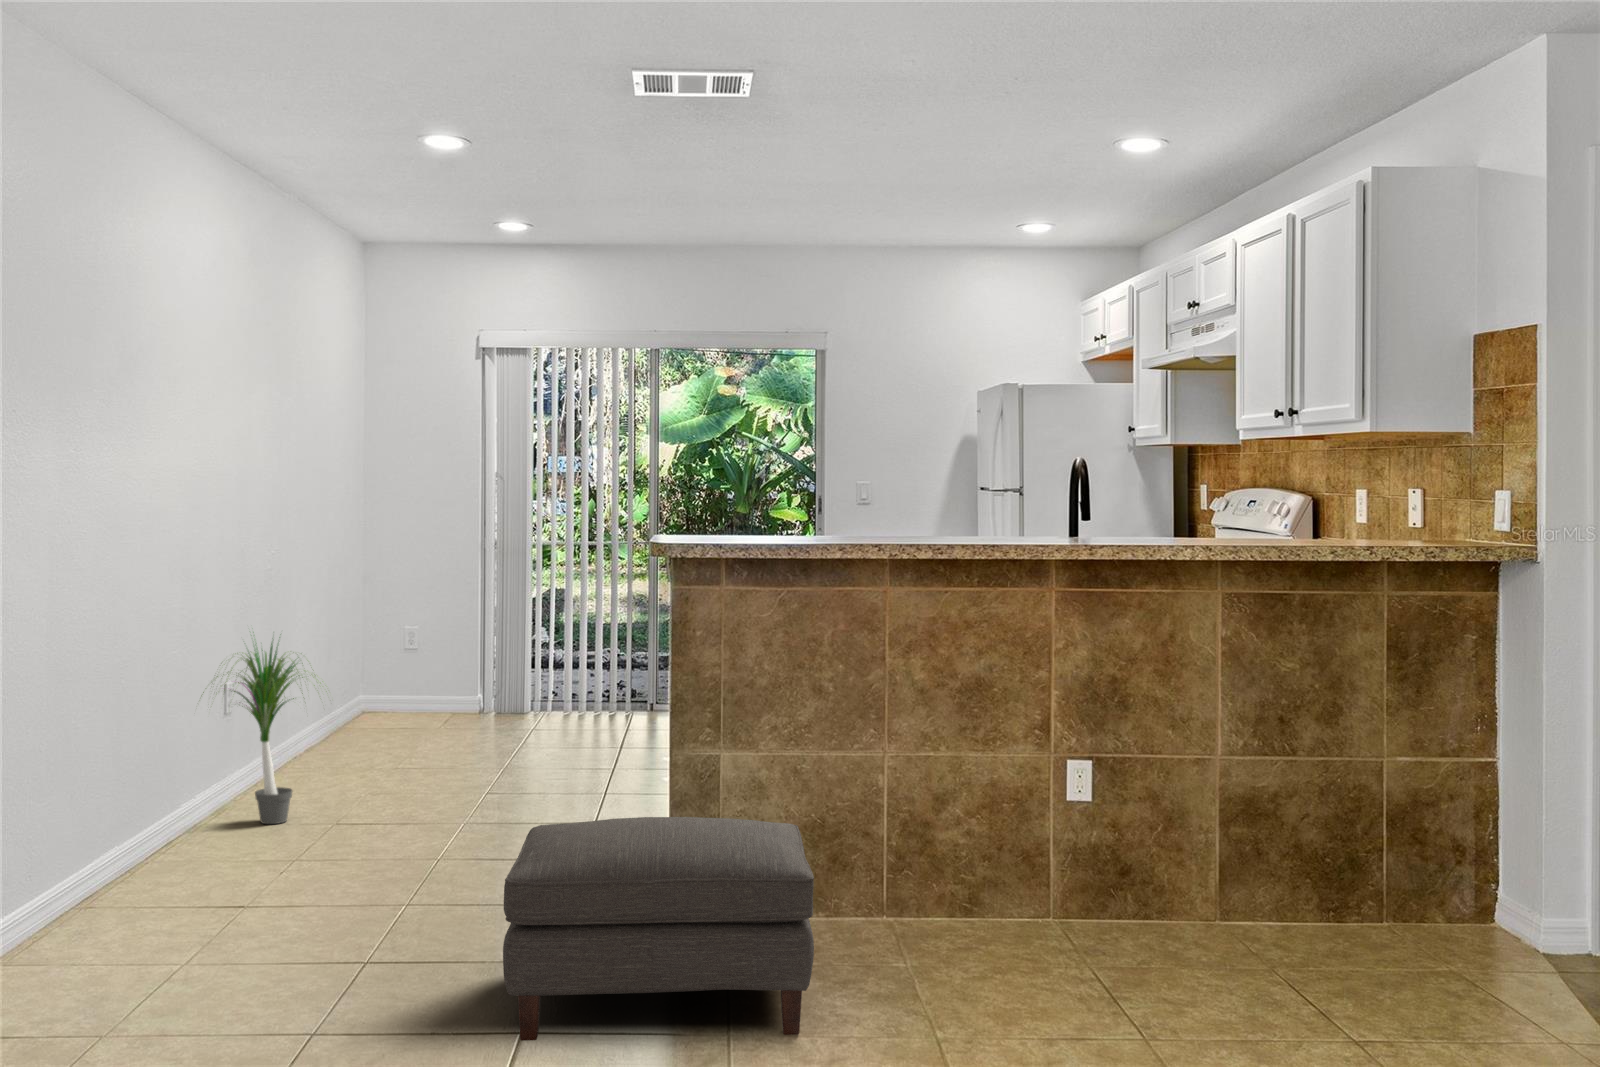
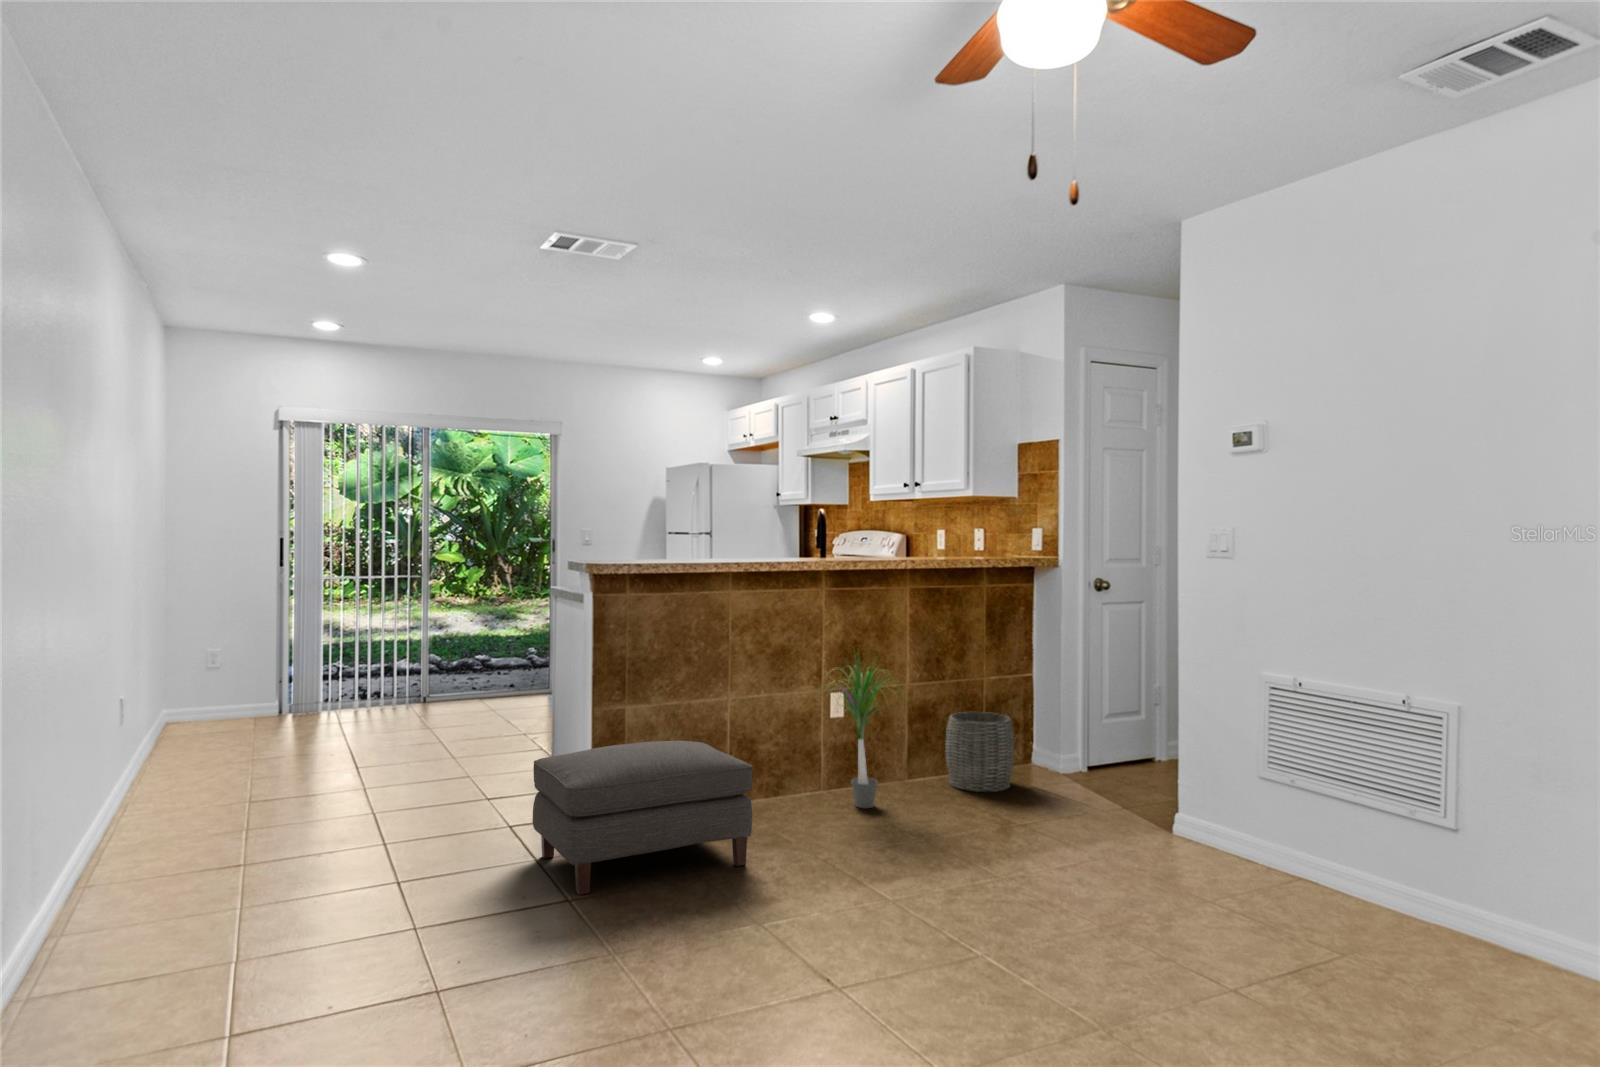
potted plant: present [203,632,315,824] -> present [827,656,887,808]
woven basket: none [1279,814,1409,966] -> present [946,712,1014,792]

